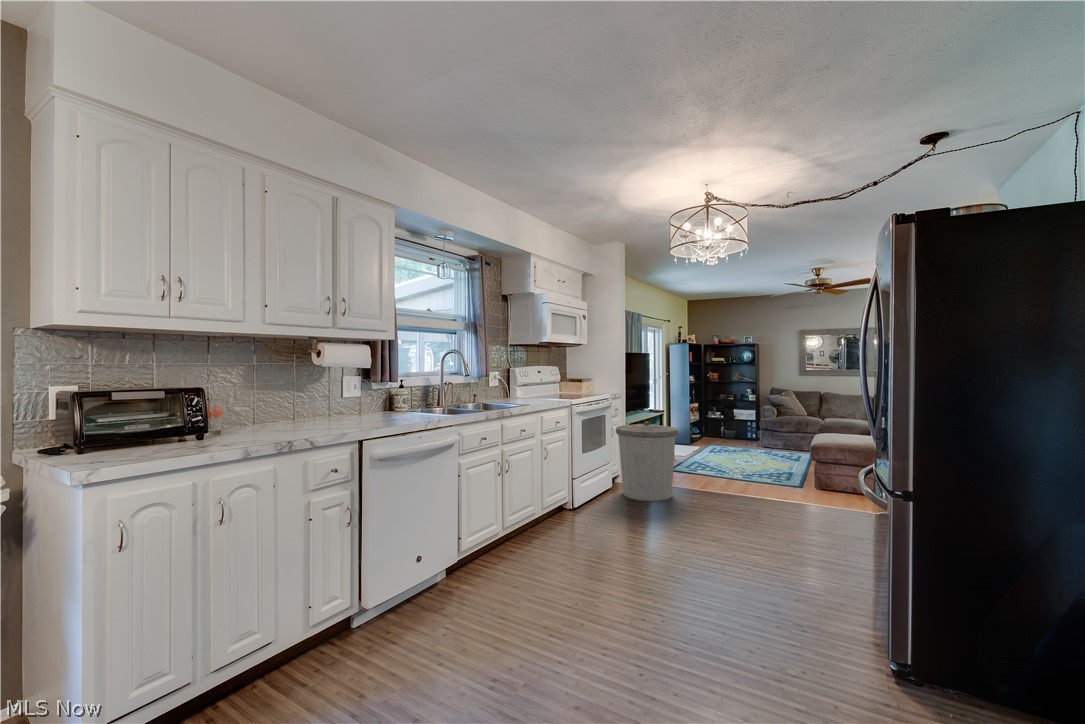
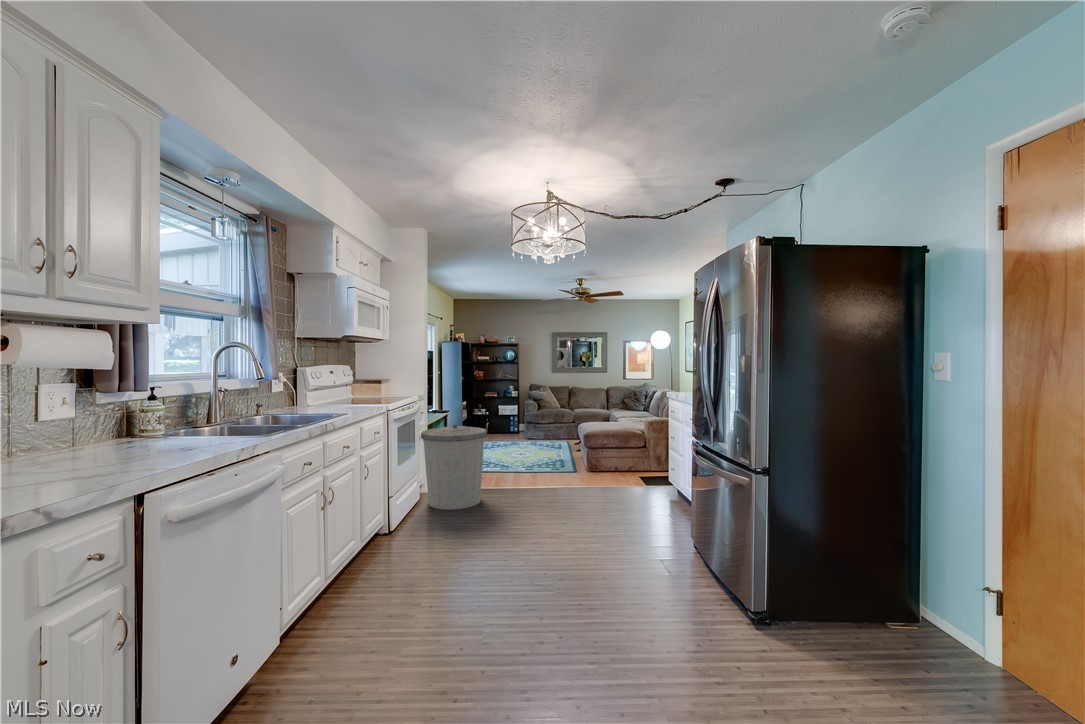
potted plant: present [716,394,744,439] -> none [481,390,509,434]

